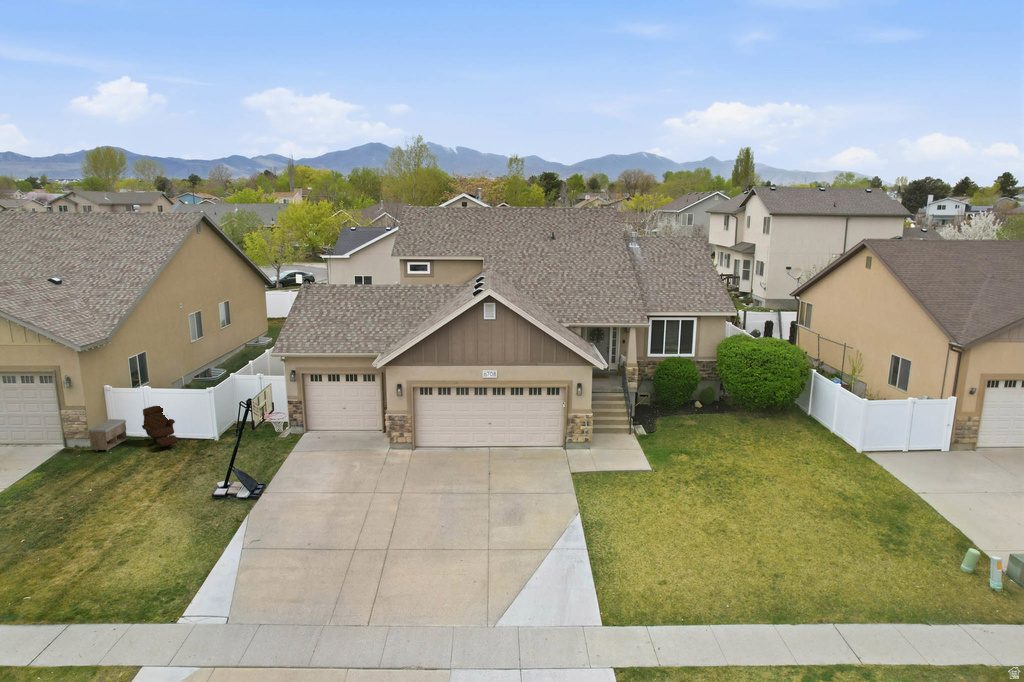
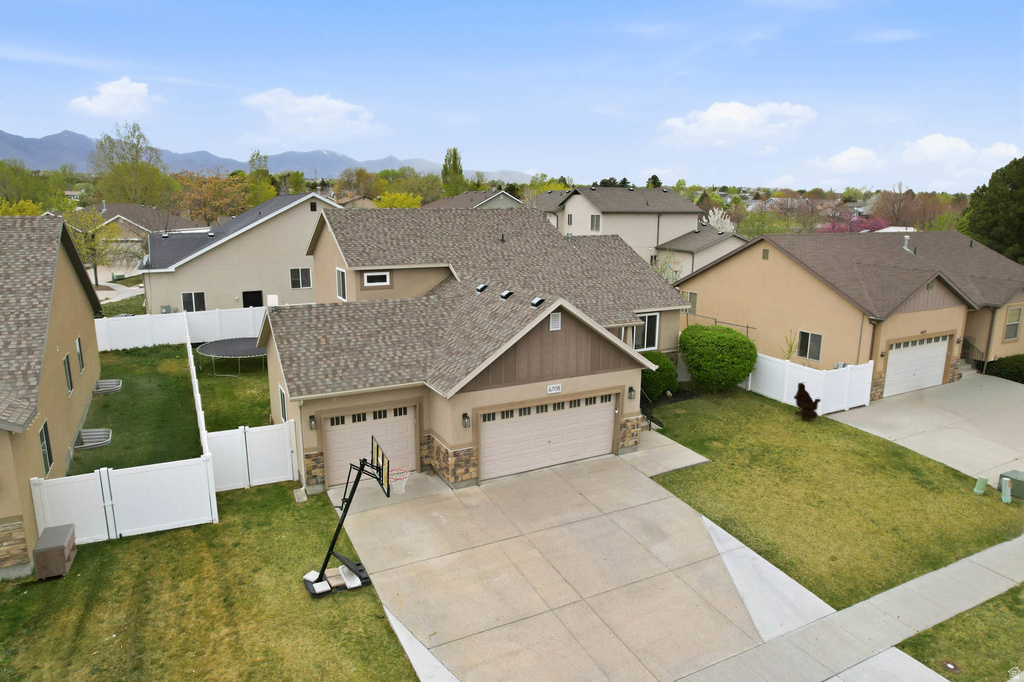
lounge chair: present [142,406,178,450] -> present [794,383,821,421]

